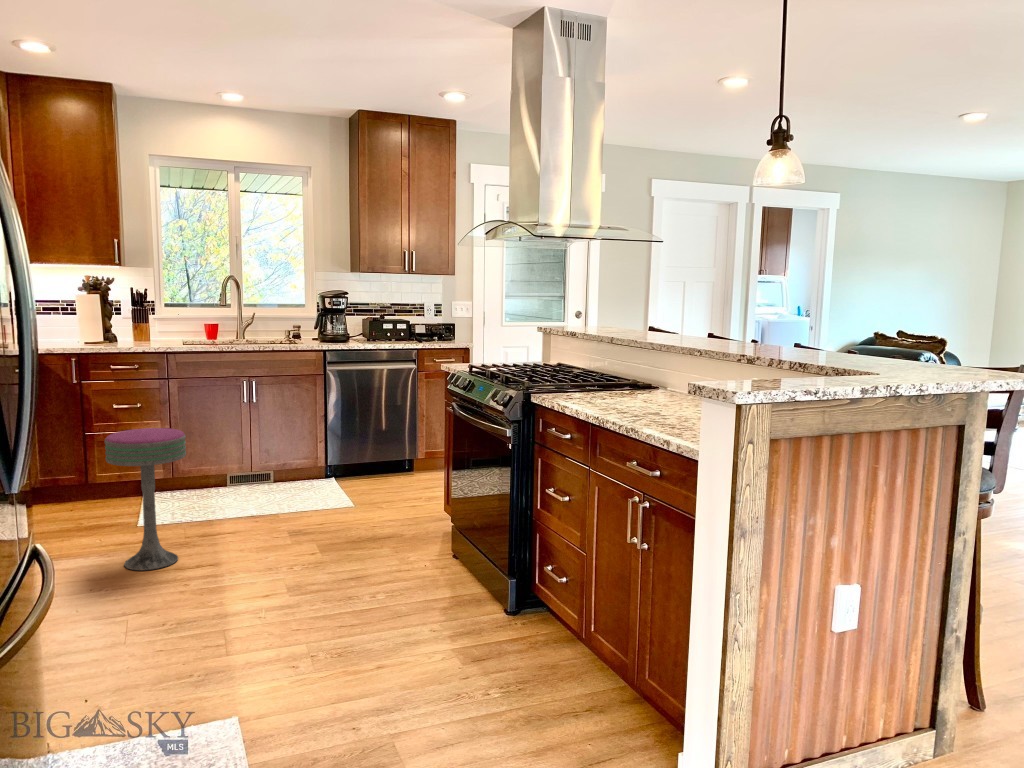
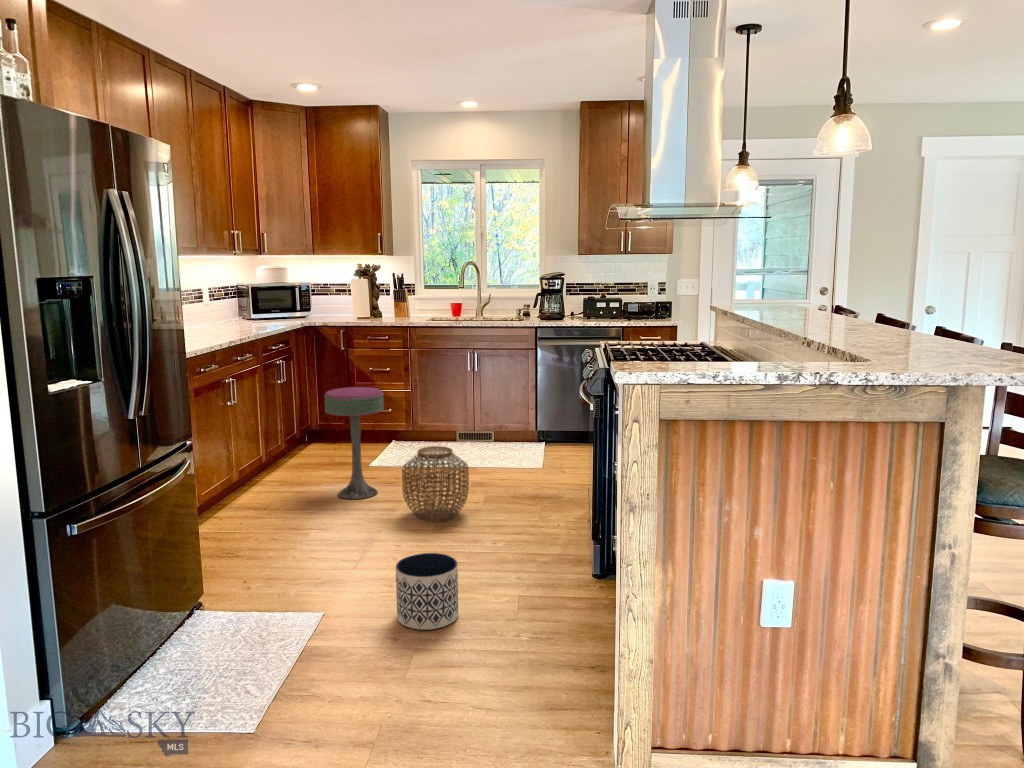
woven basket: none [236,492,318,583] -> present [402,446,469,522]
planter: none [334,620,409,718] -> present [396,553,458,630]

